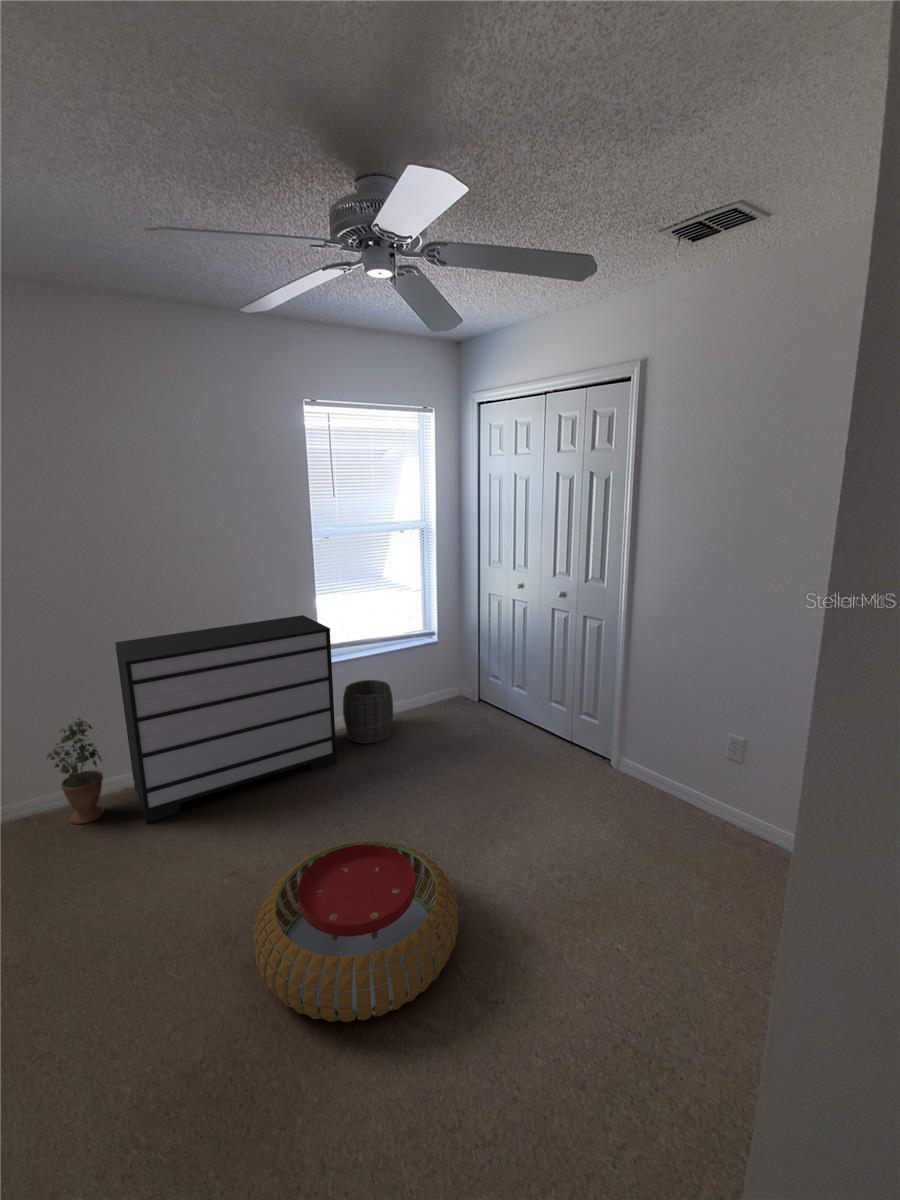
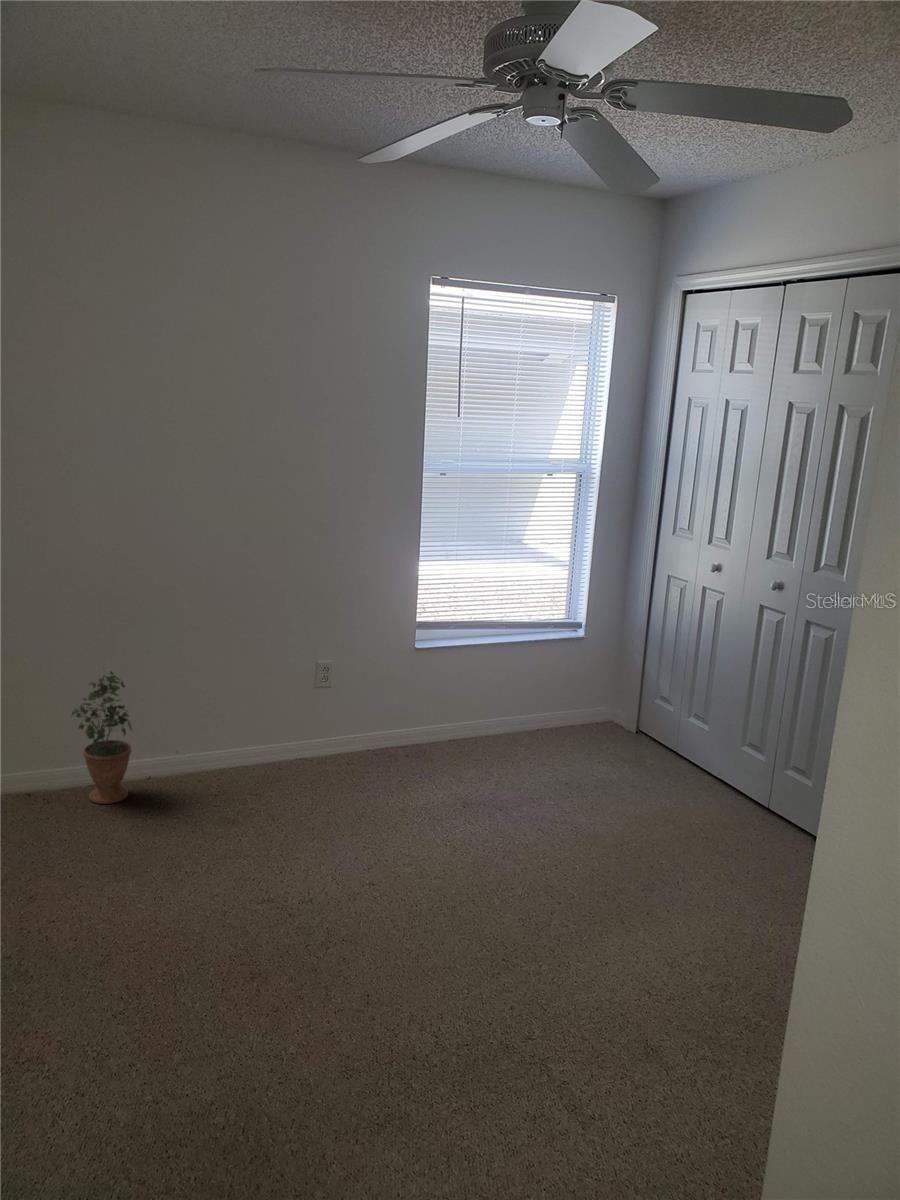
dresser: present [115,615,337,823] -> none [162,576,432,816]
woven basket: present [343,680,393,744] -> none [438,678,509,766]
pouf: present [254,840,458,1022] -> none [294,874,558,1084]

